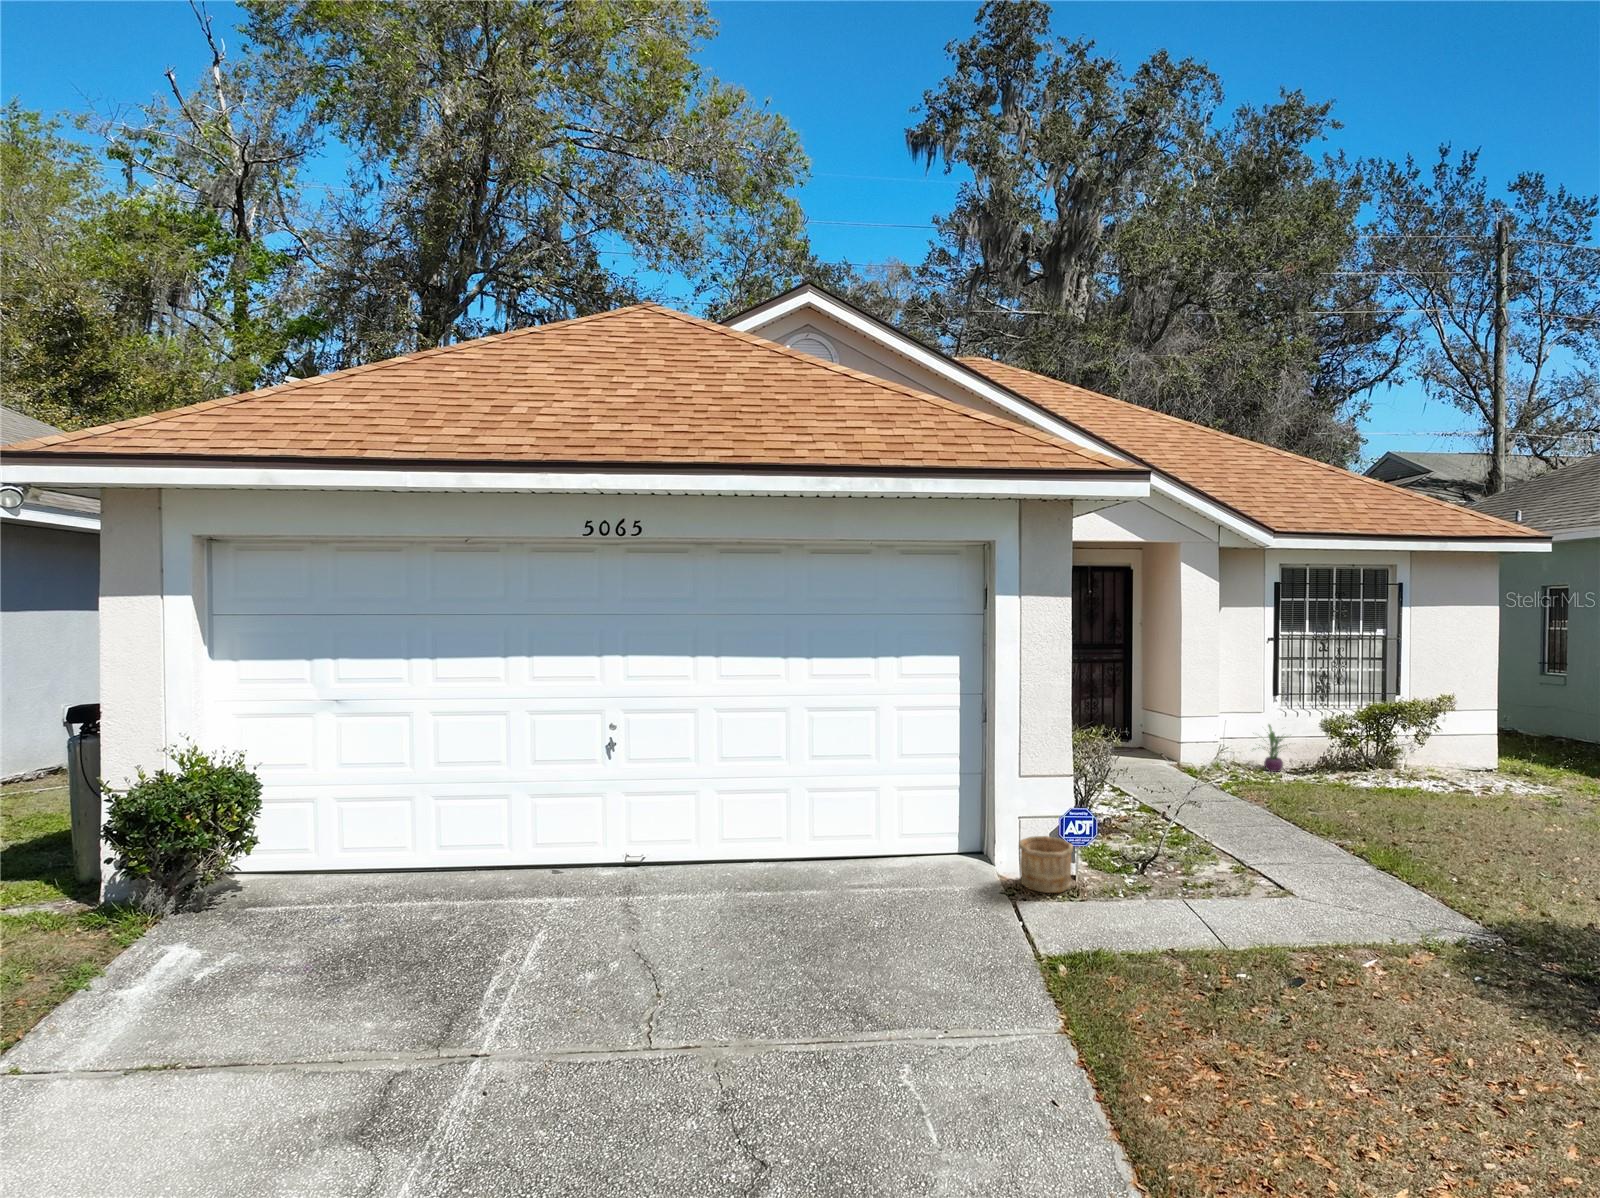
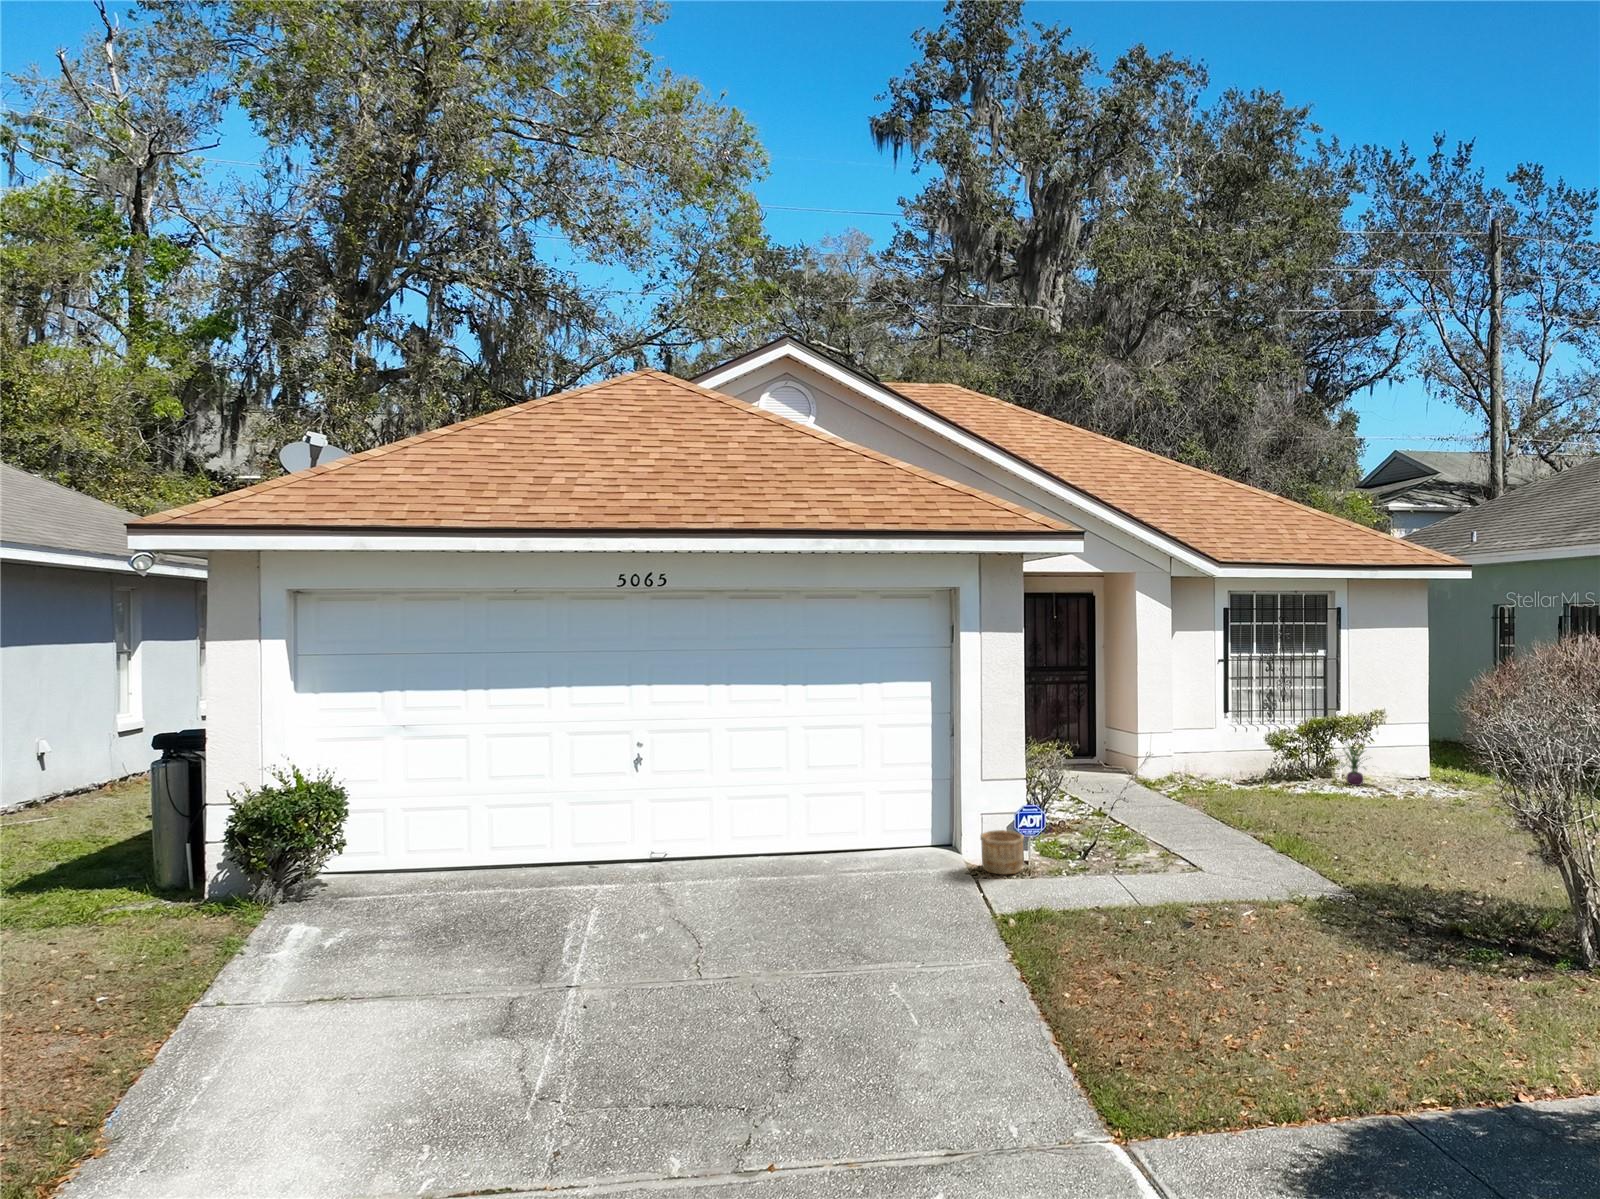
decorative plant: present [1253,725,1287,772] -> present [1343,743,1367,786]

